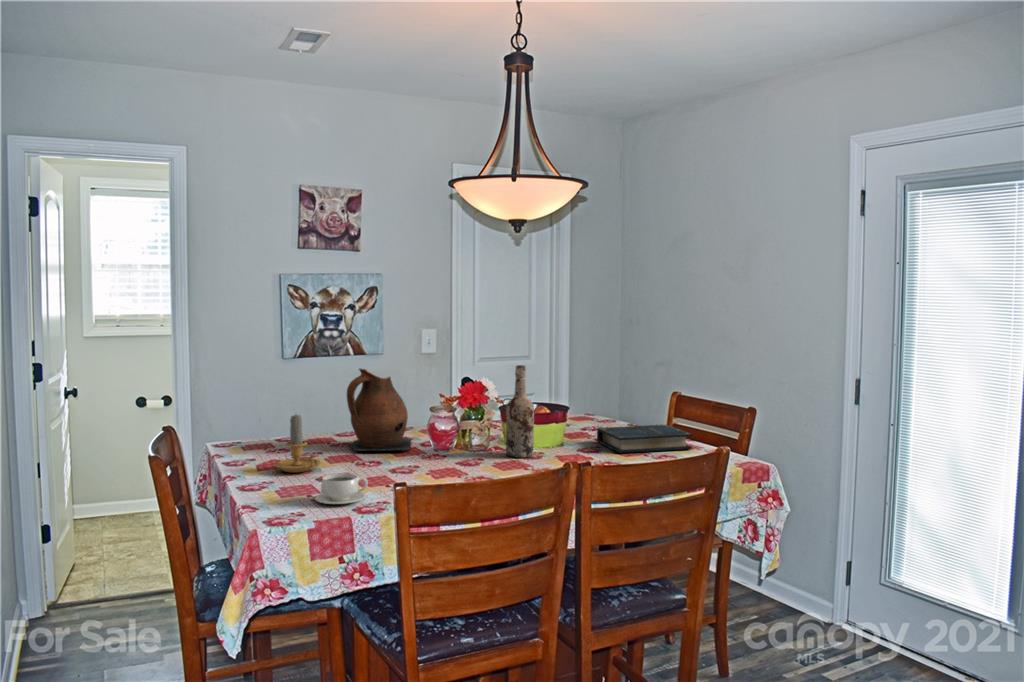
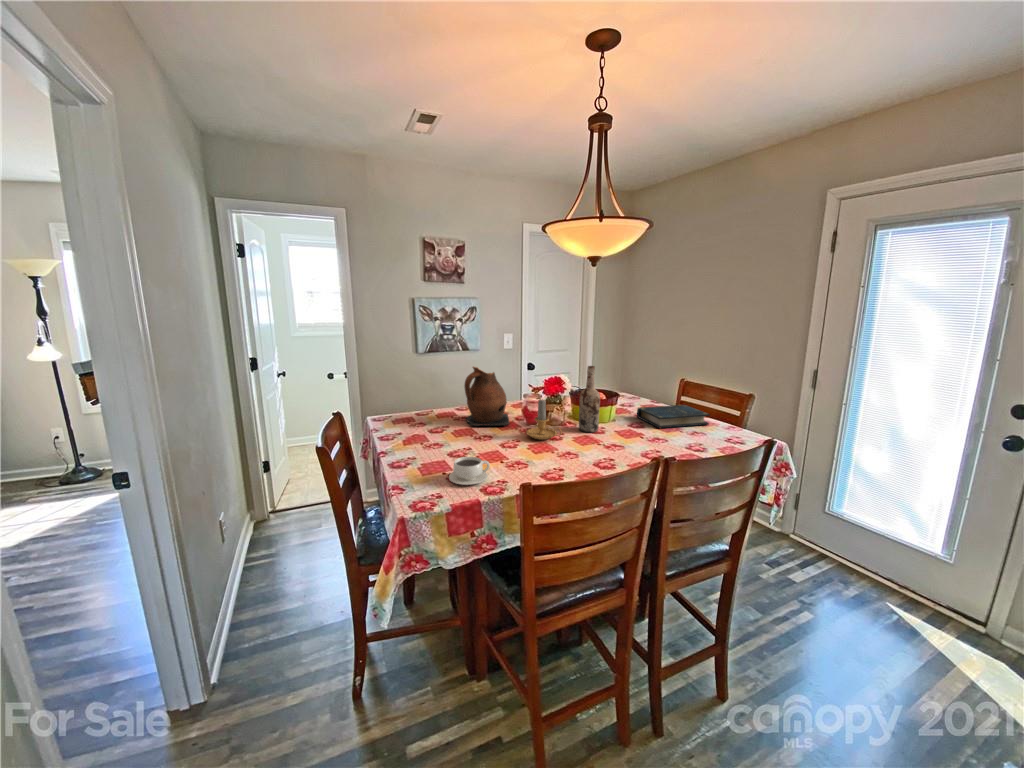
candle: present [274,415,320,473] -> present [526,400,562,440]

